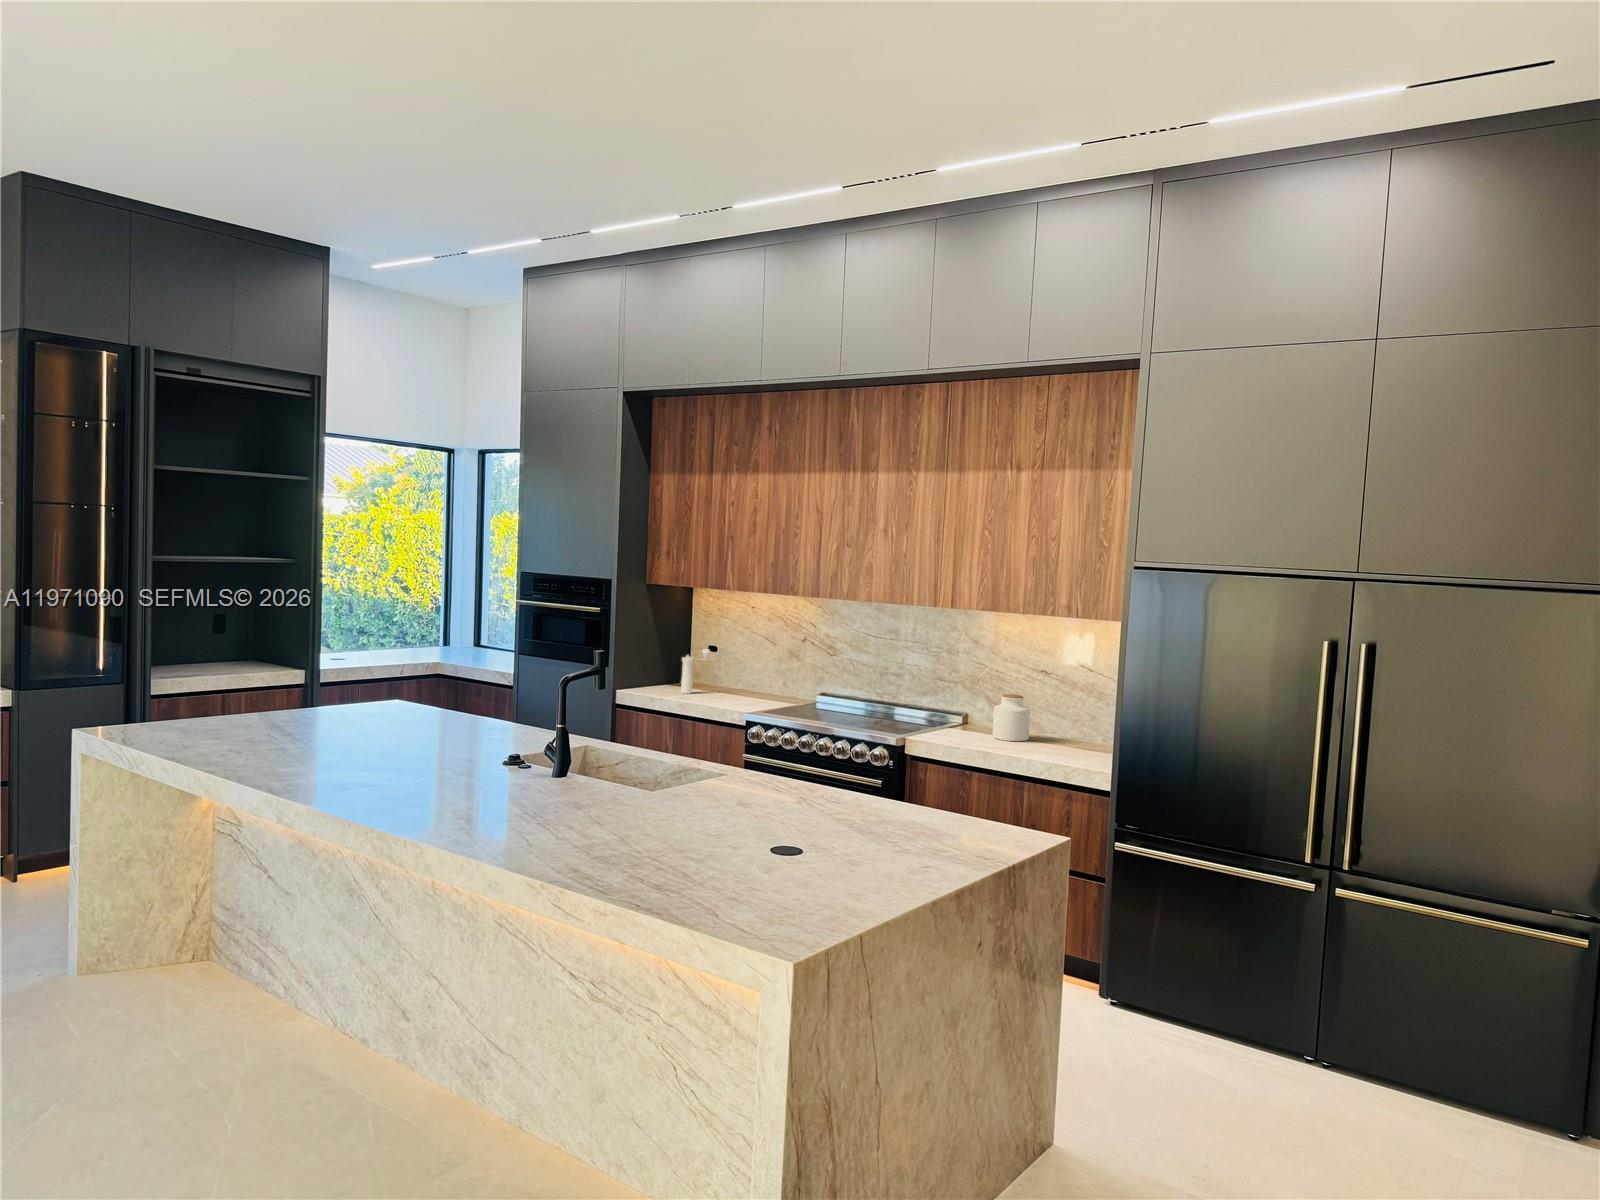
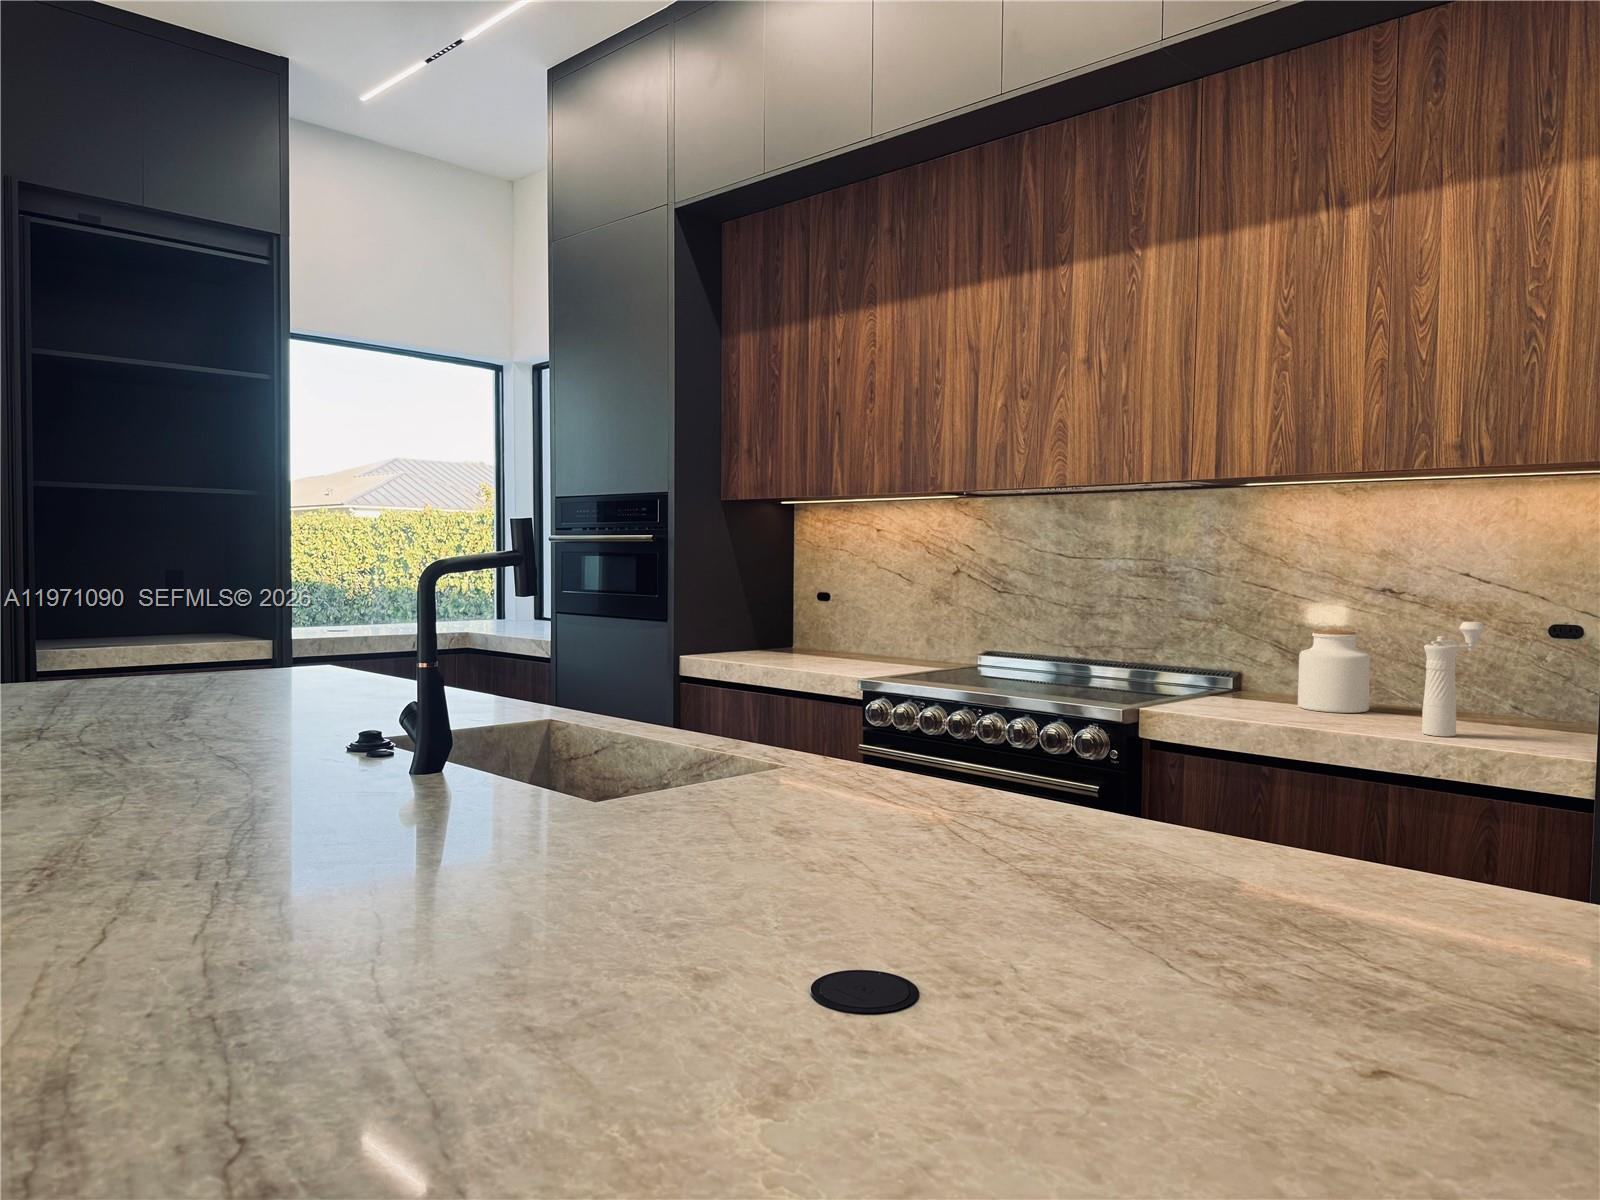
pepper mill: present [681,649,710,694] -> present [1422,622,1485,737]

